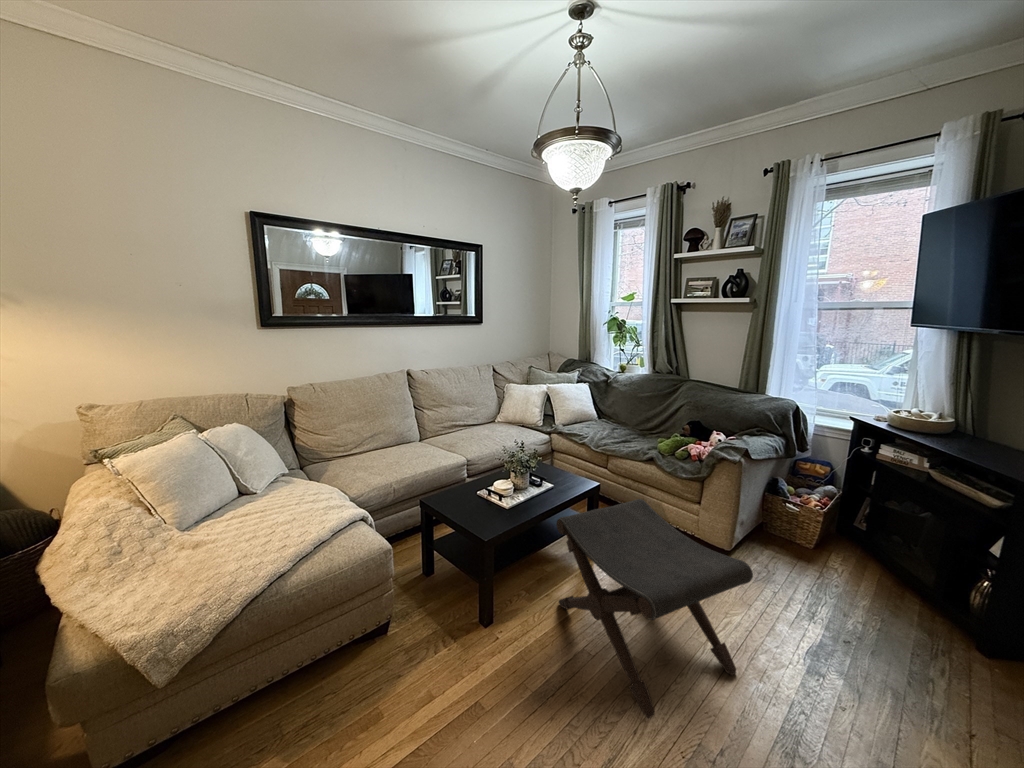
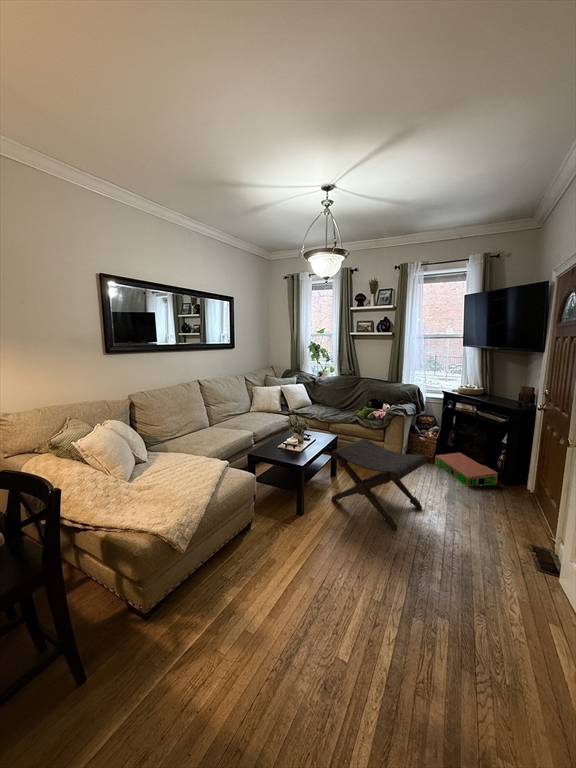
storage bin: none [814,546,969,649] -> present [435,452,498,486]

